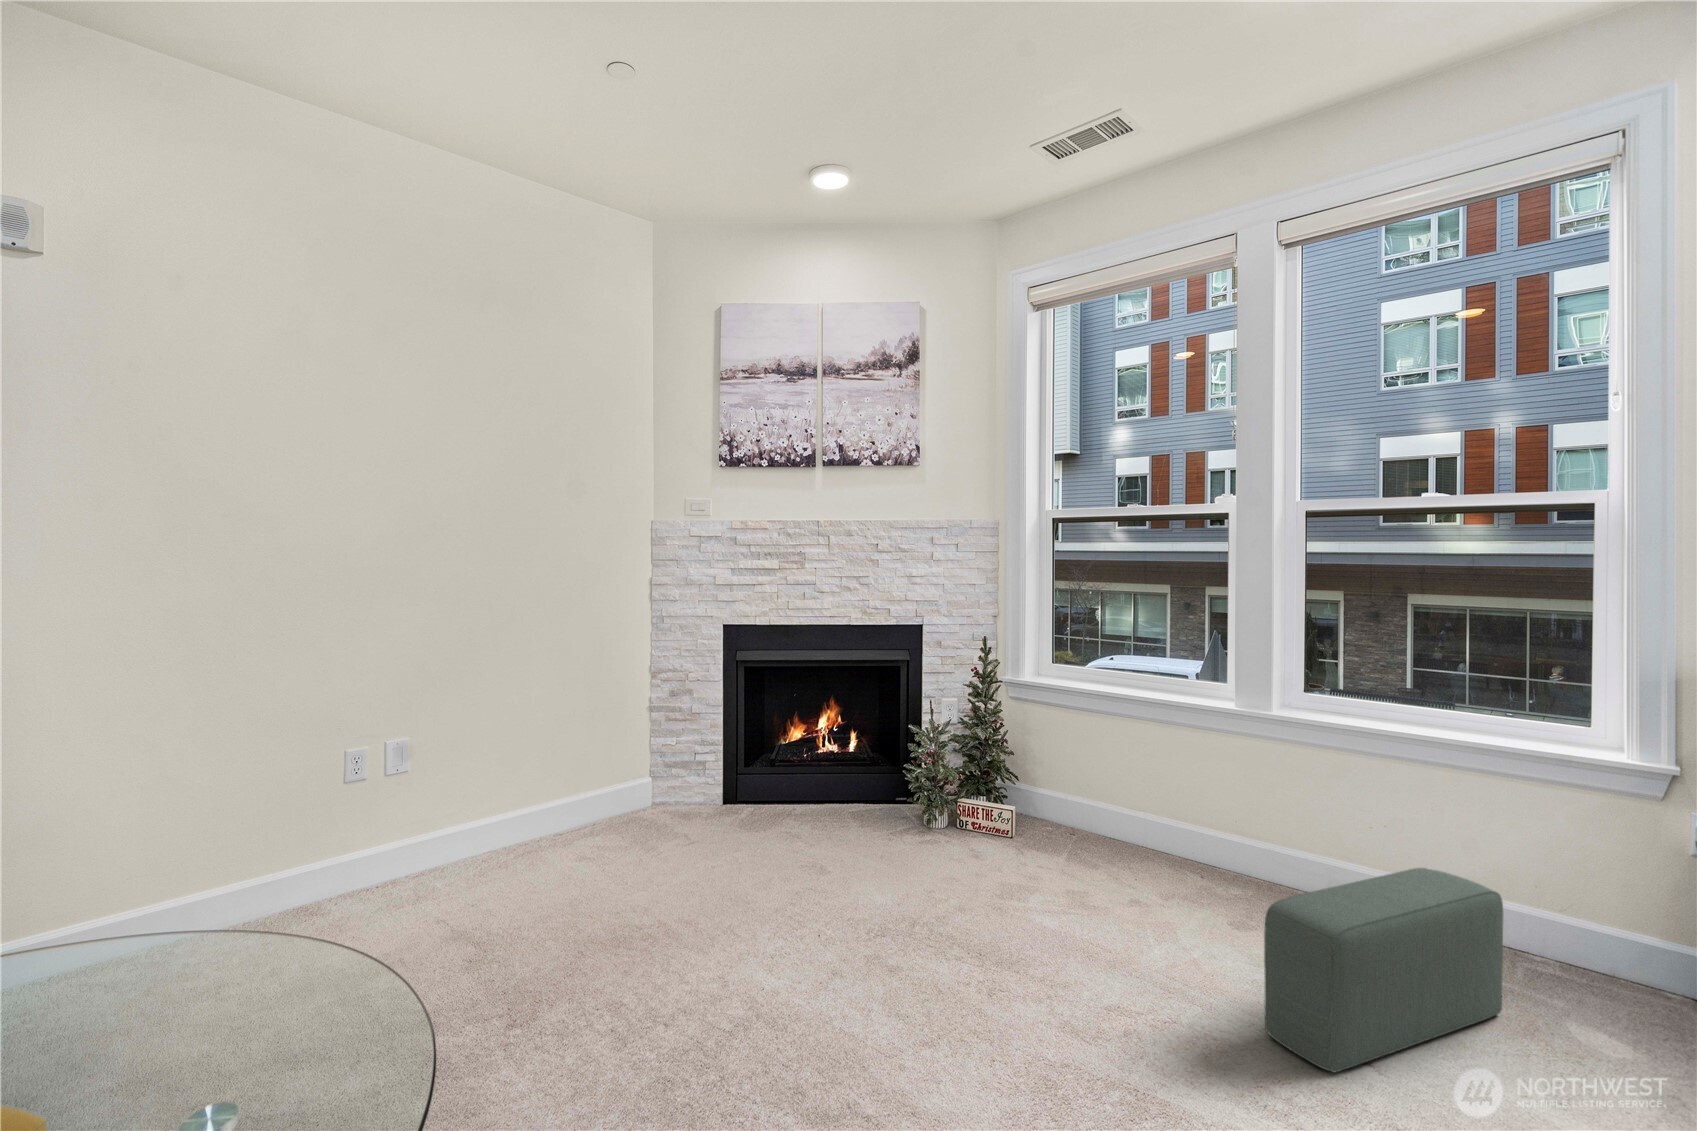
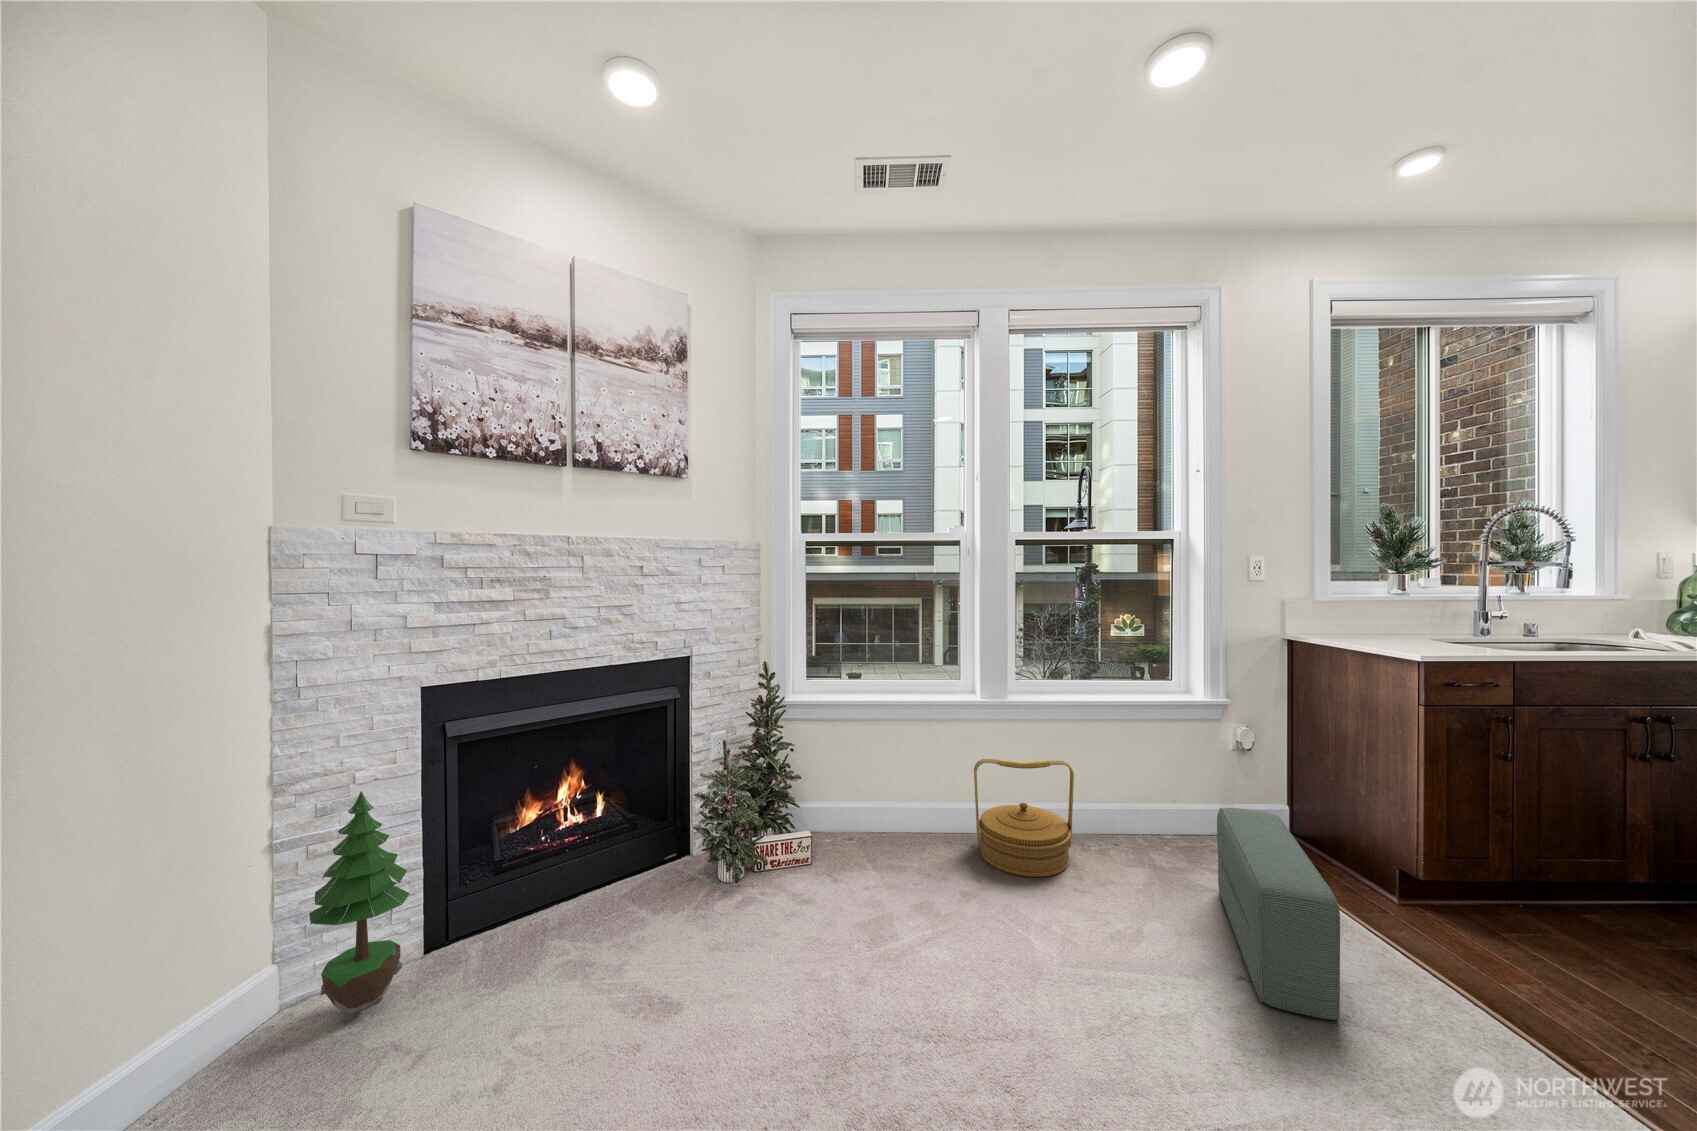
potted tree: none [654,680,704,814] -> present [309,791,410,1013]
woven basket: none [1168,766,1287,908] -> present [974,759,1074,877]

